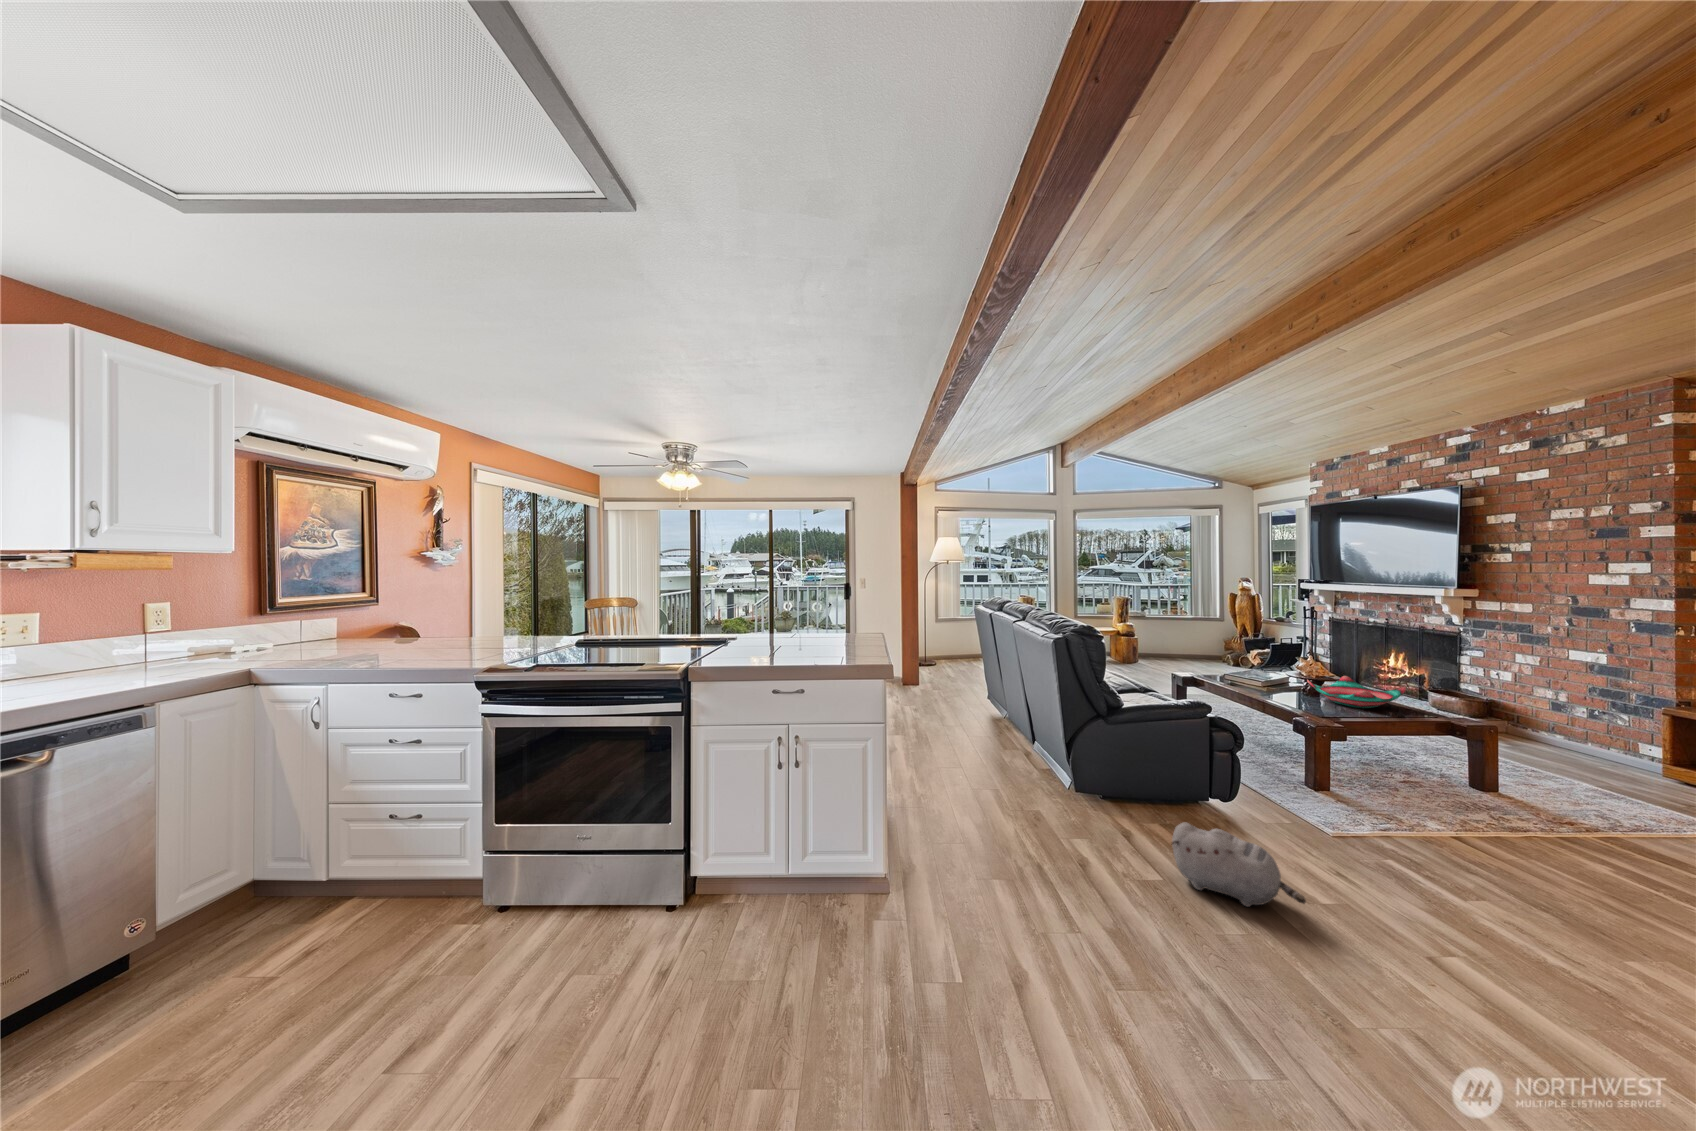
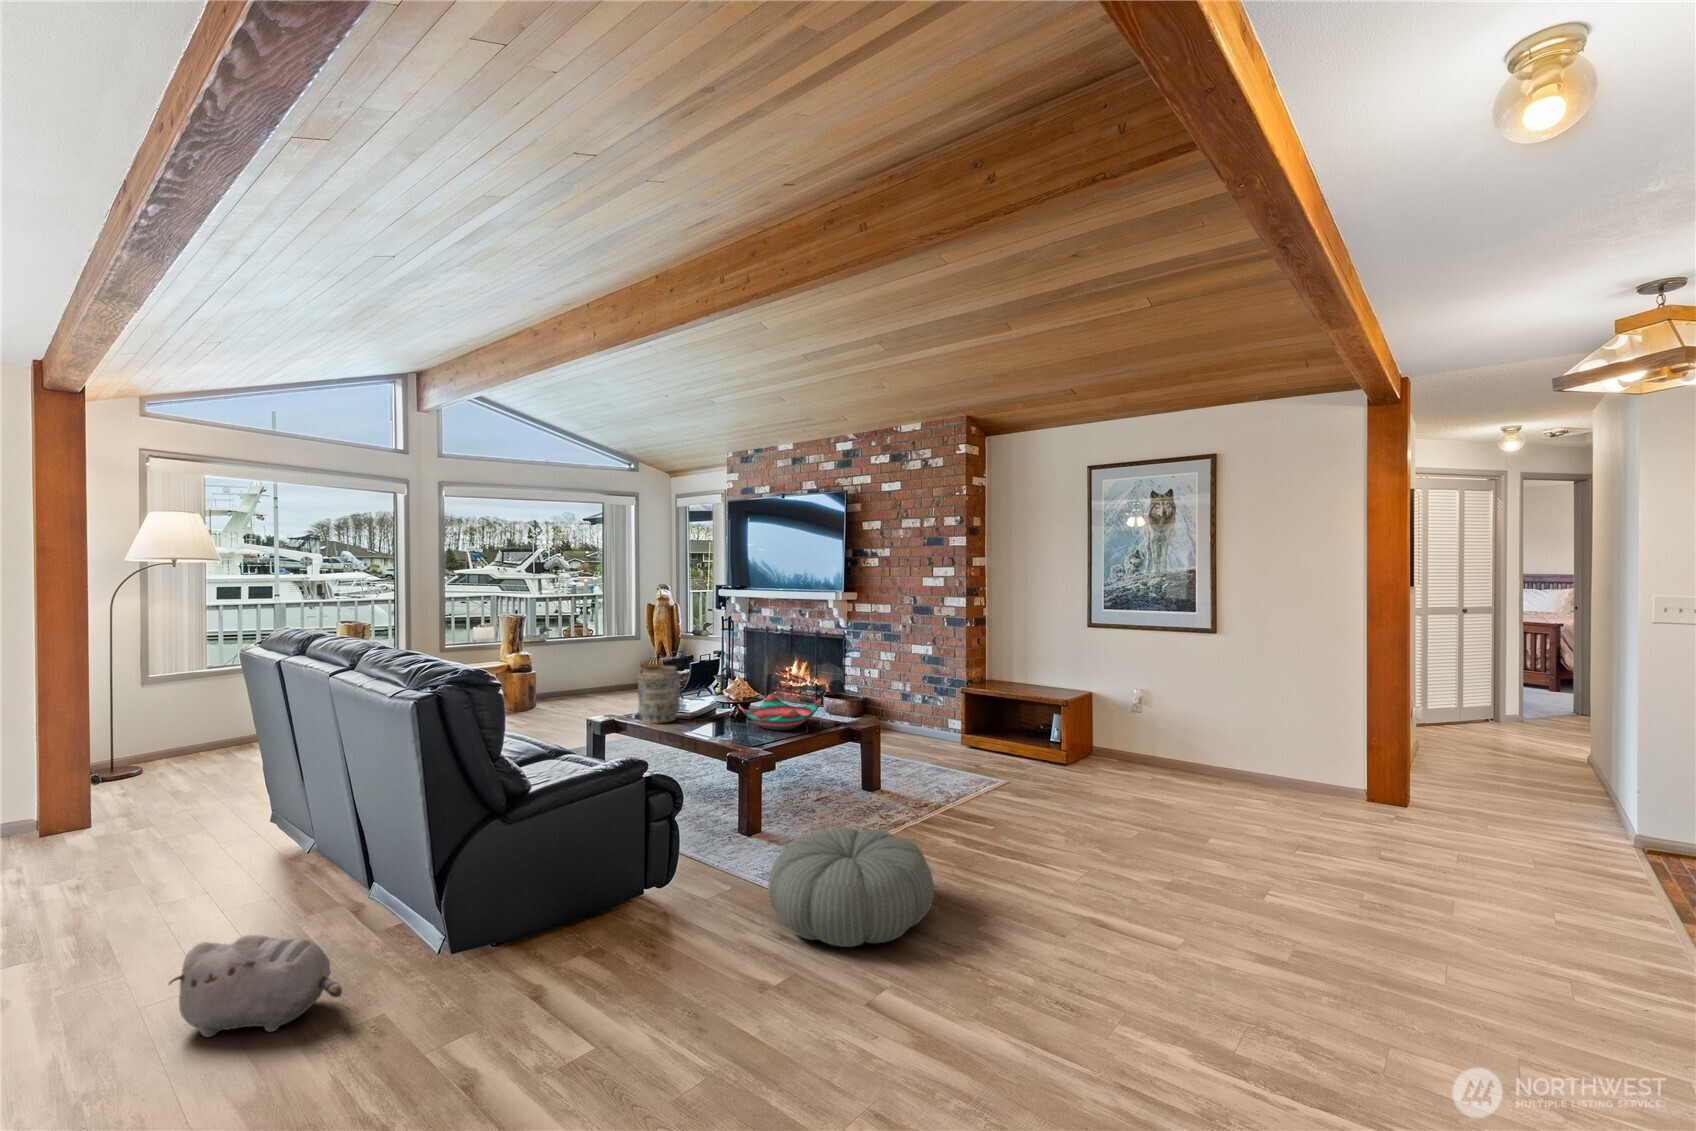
vase: none [1212,640,1251,684] -> present [638,665,681,724]
pouf: none [1316,792,1524,906] -> present [768,828,934,947]
plush toy: present [1171,823,1306,907] -> present [169,935,342,1037]

